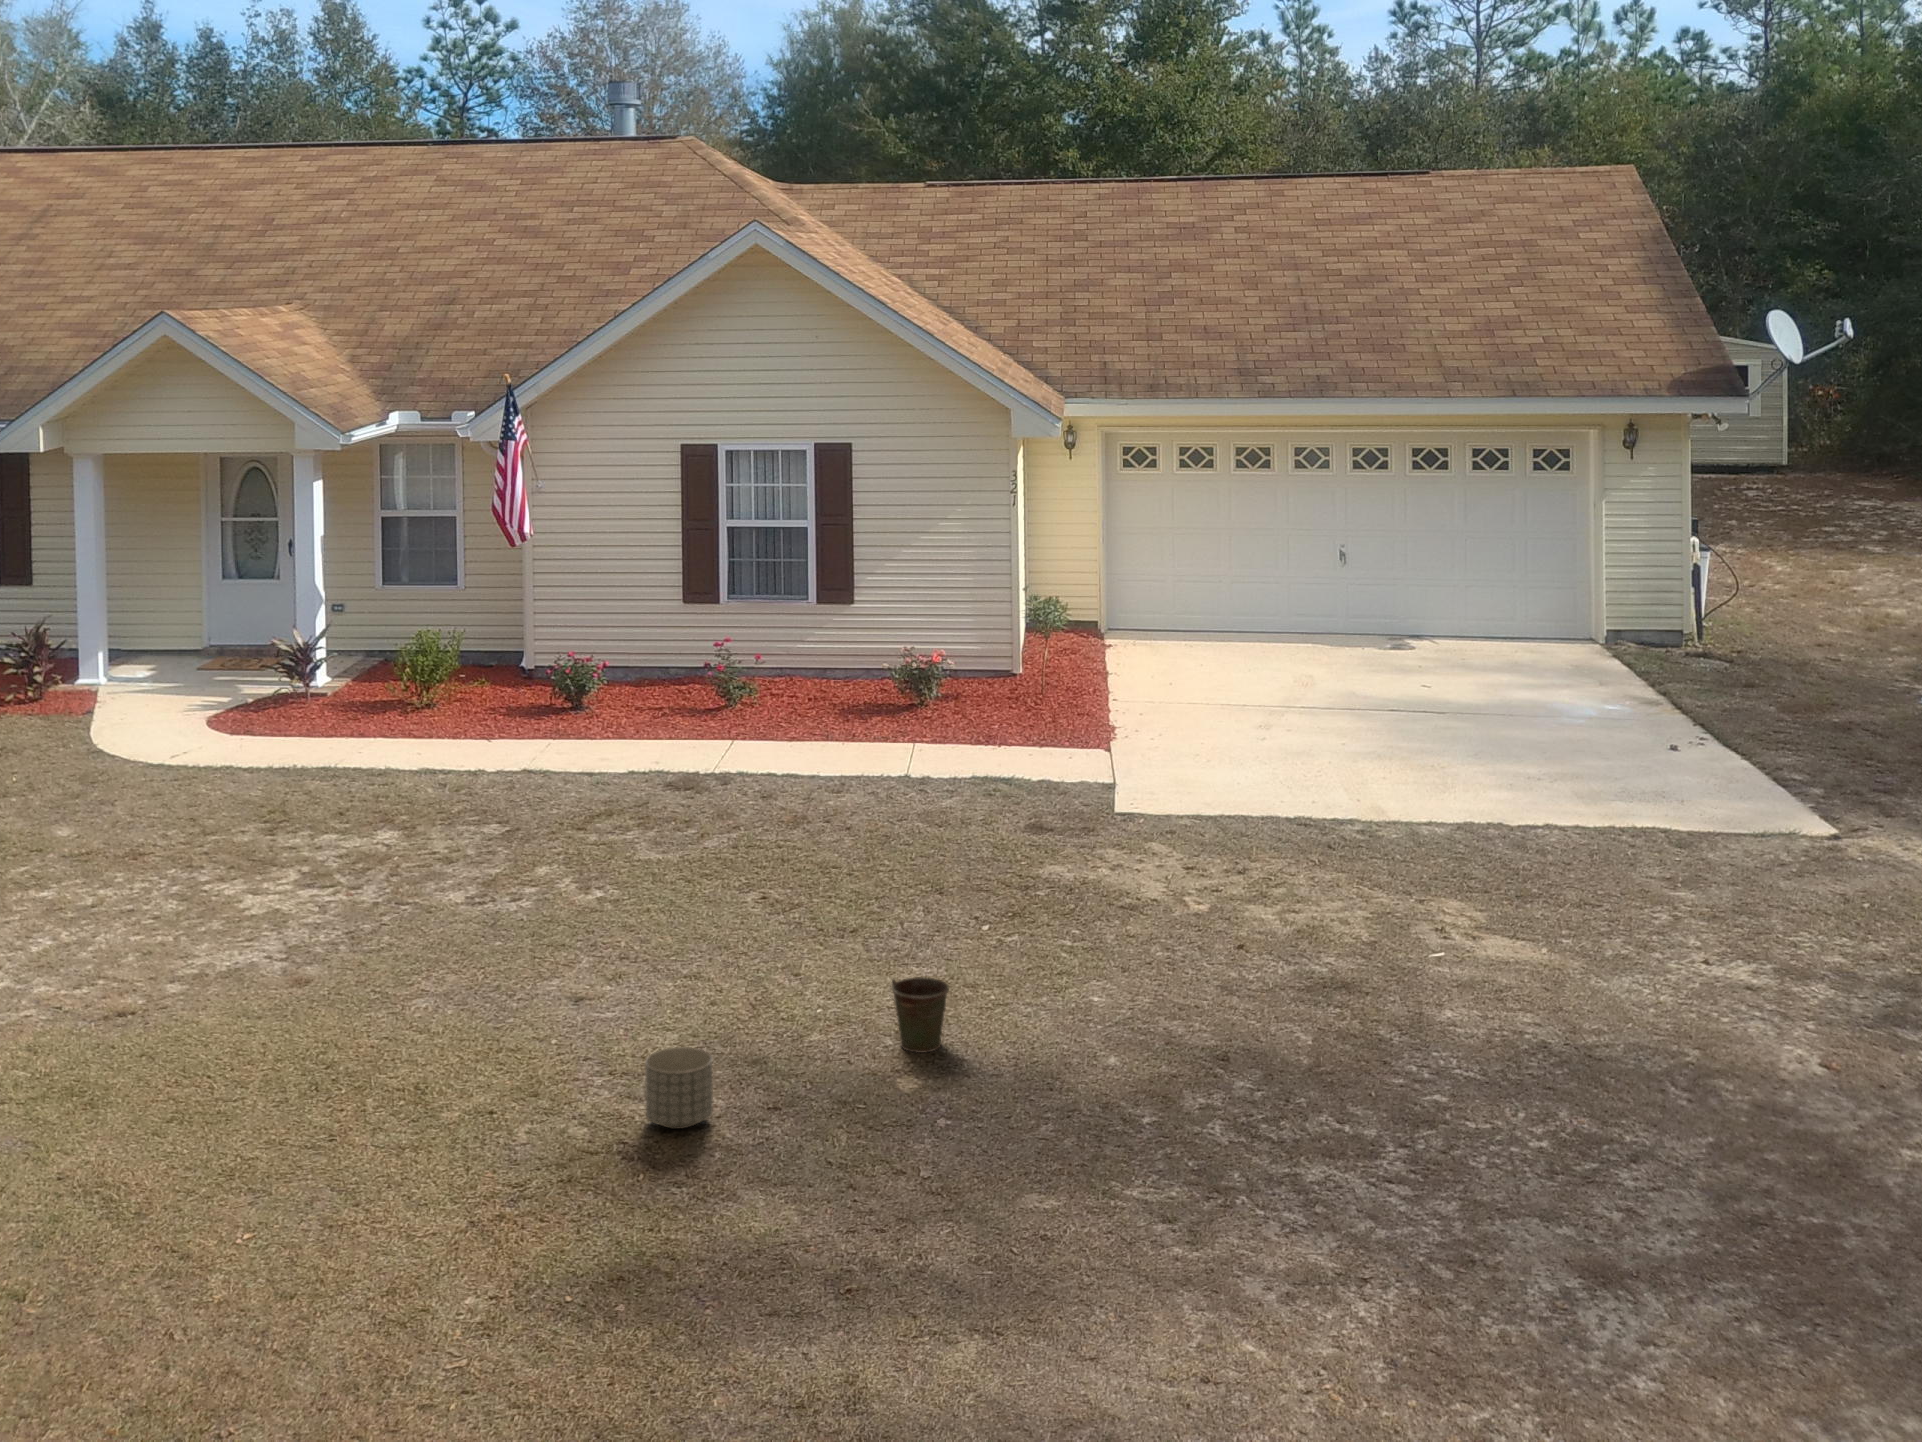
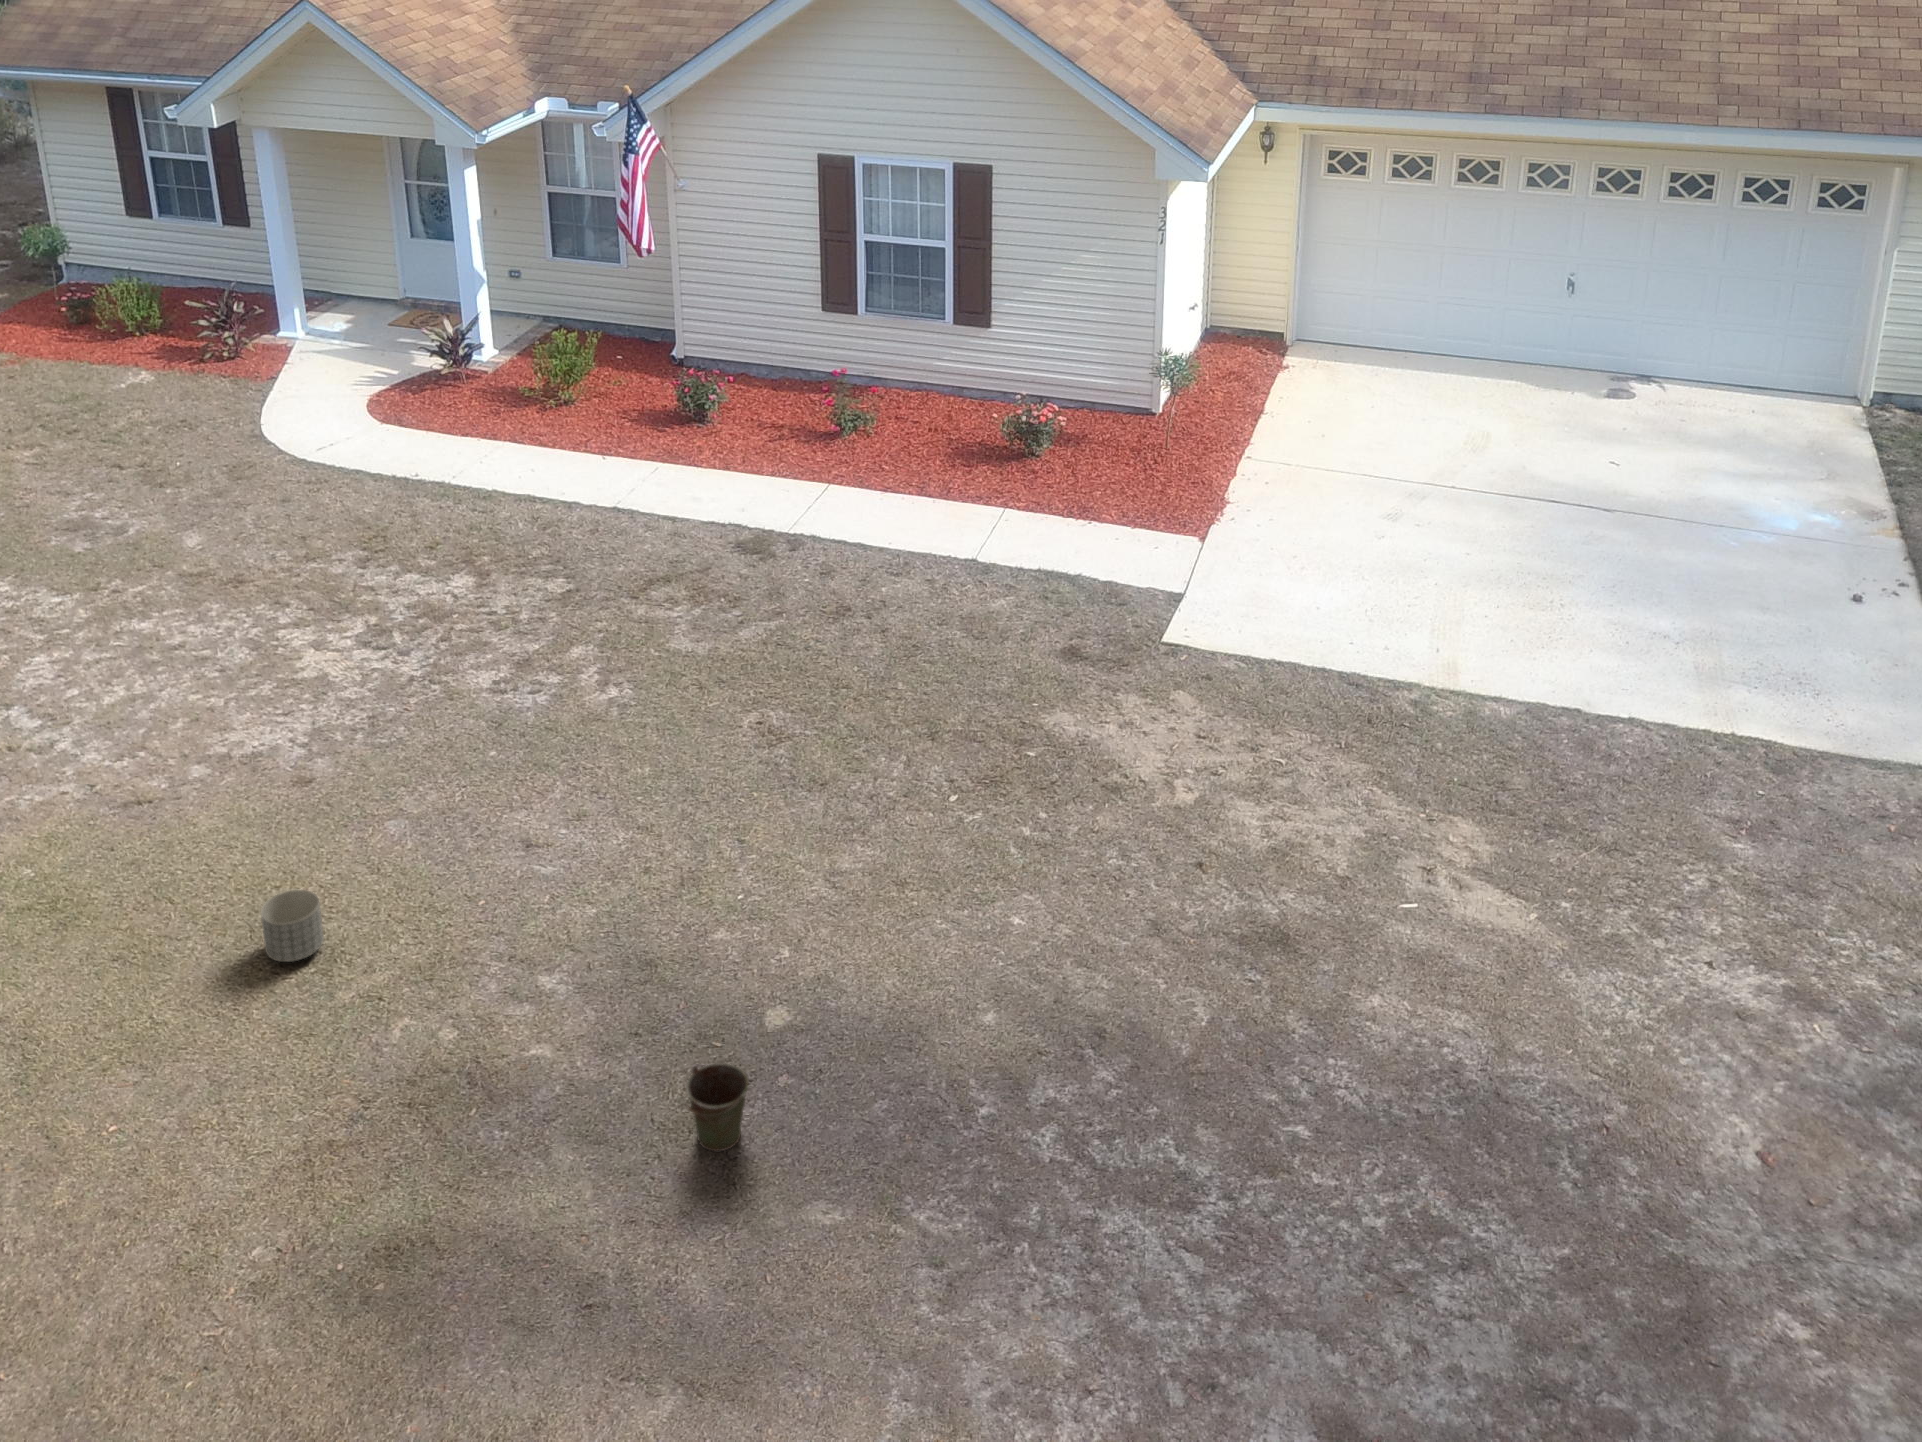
planter: present [645,1047,713,1129] -> present [261,890,324,962]

